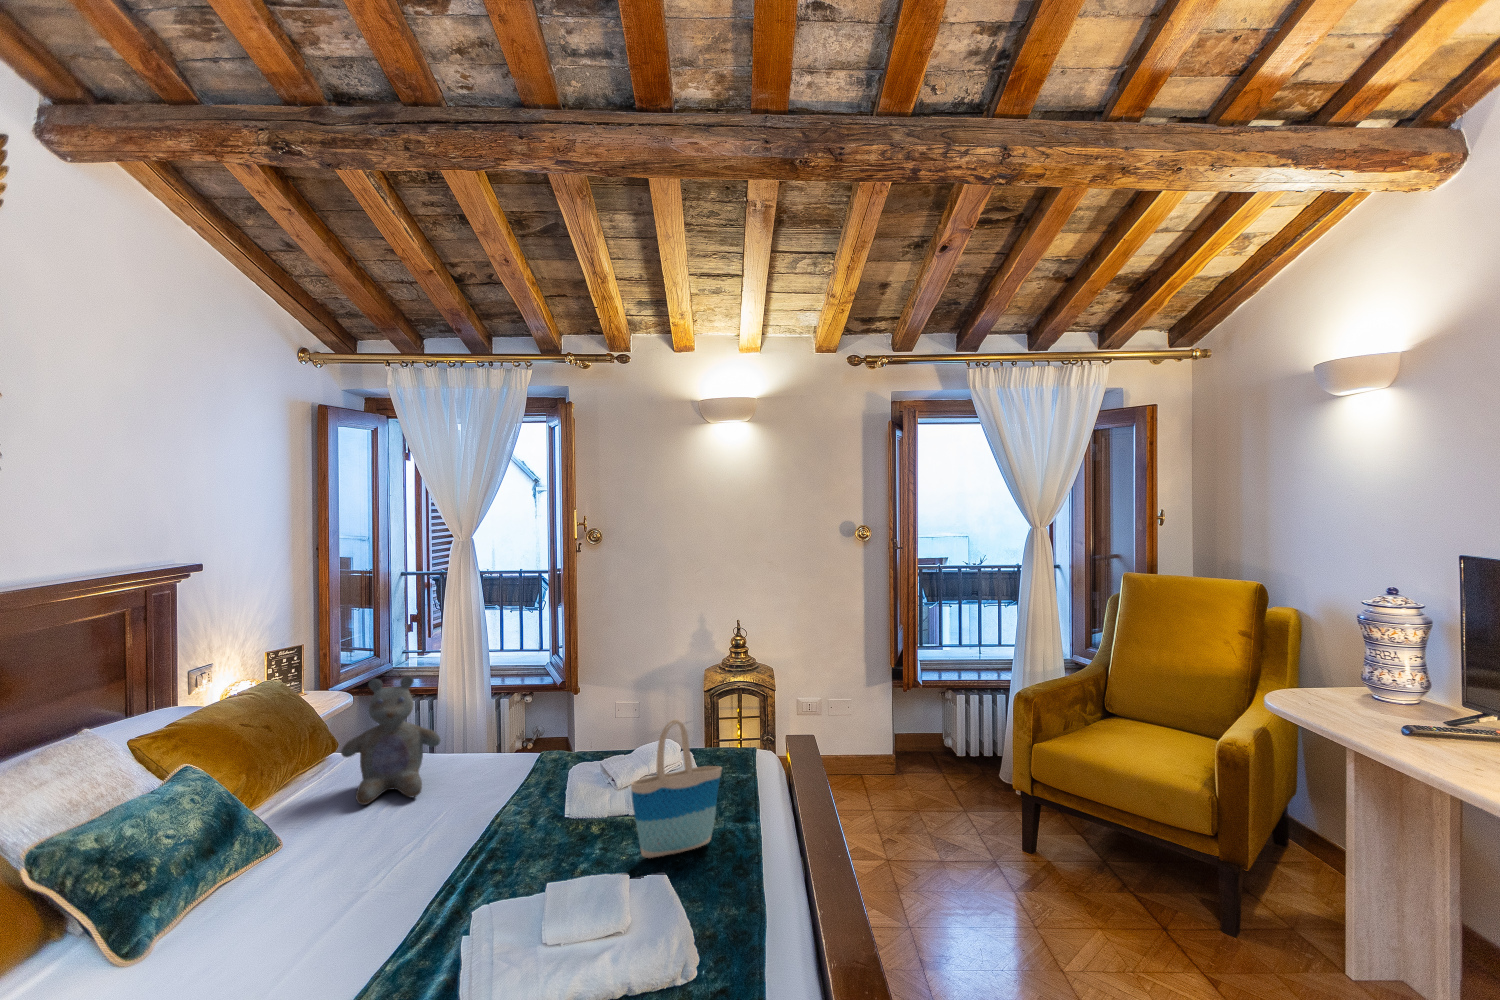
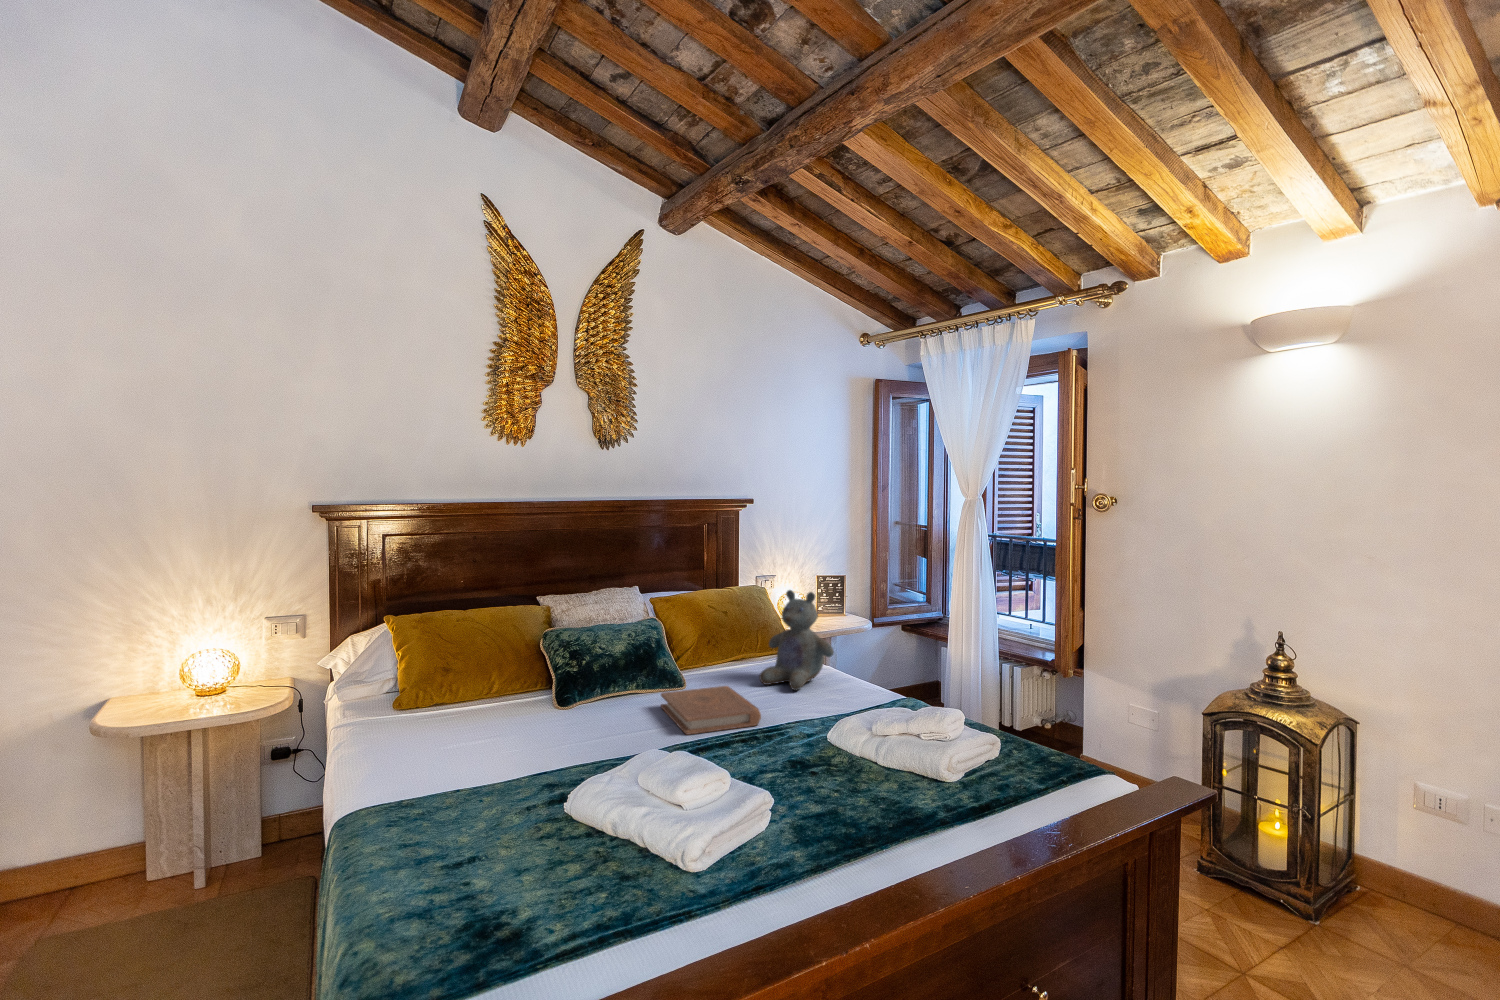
tote bag: present [631,719,722,858] -> none [839,654,938,802]
book: none [283,821,453,898] -> present [661,686,761,735]

